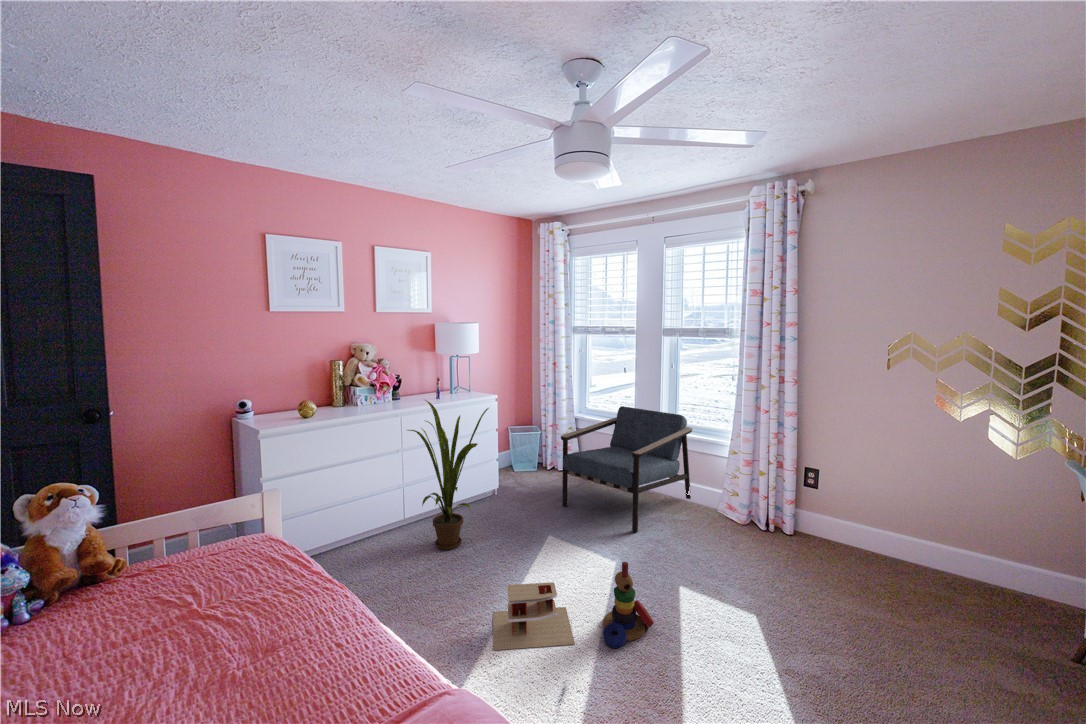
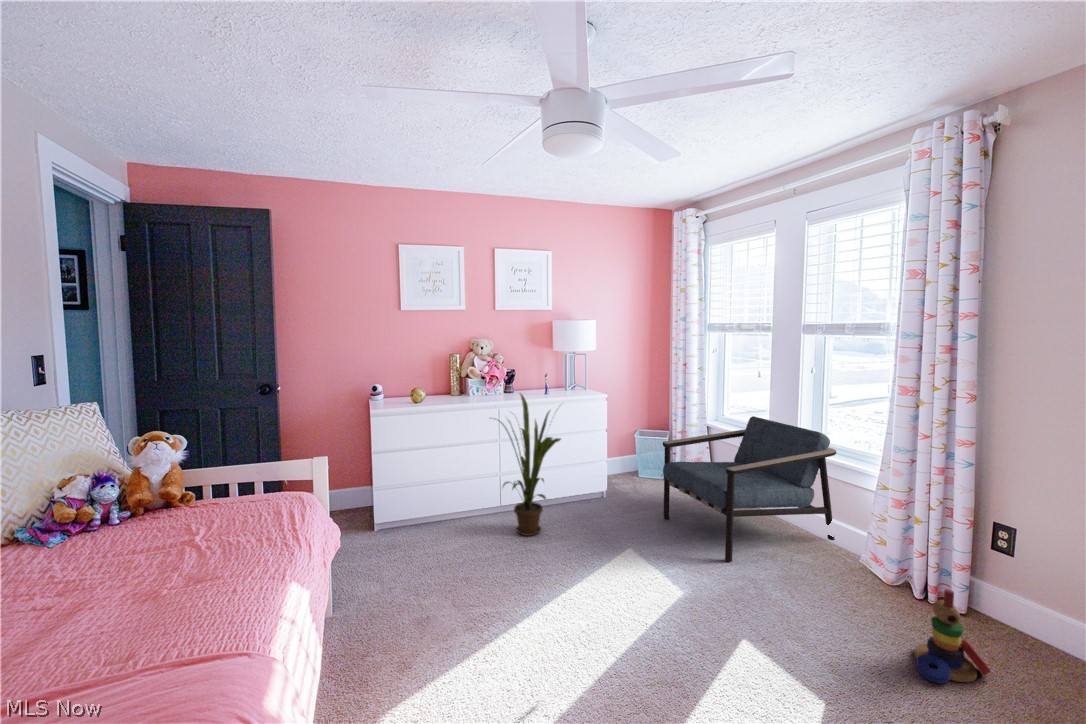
stacking toy: present [603,562,654,648] -> present [914,589,991,684]
toy house: present [493,582,575,650] -> none [504,575,596,650]

